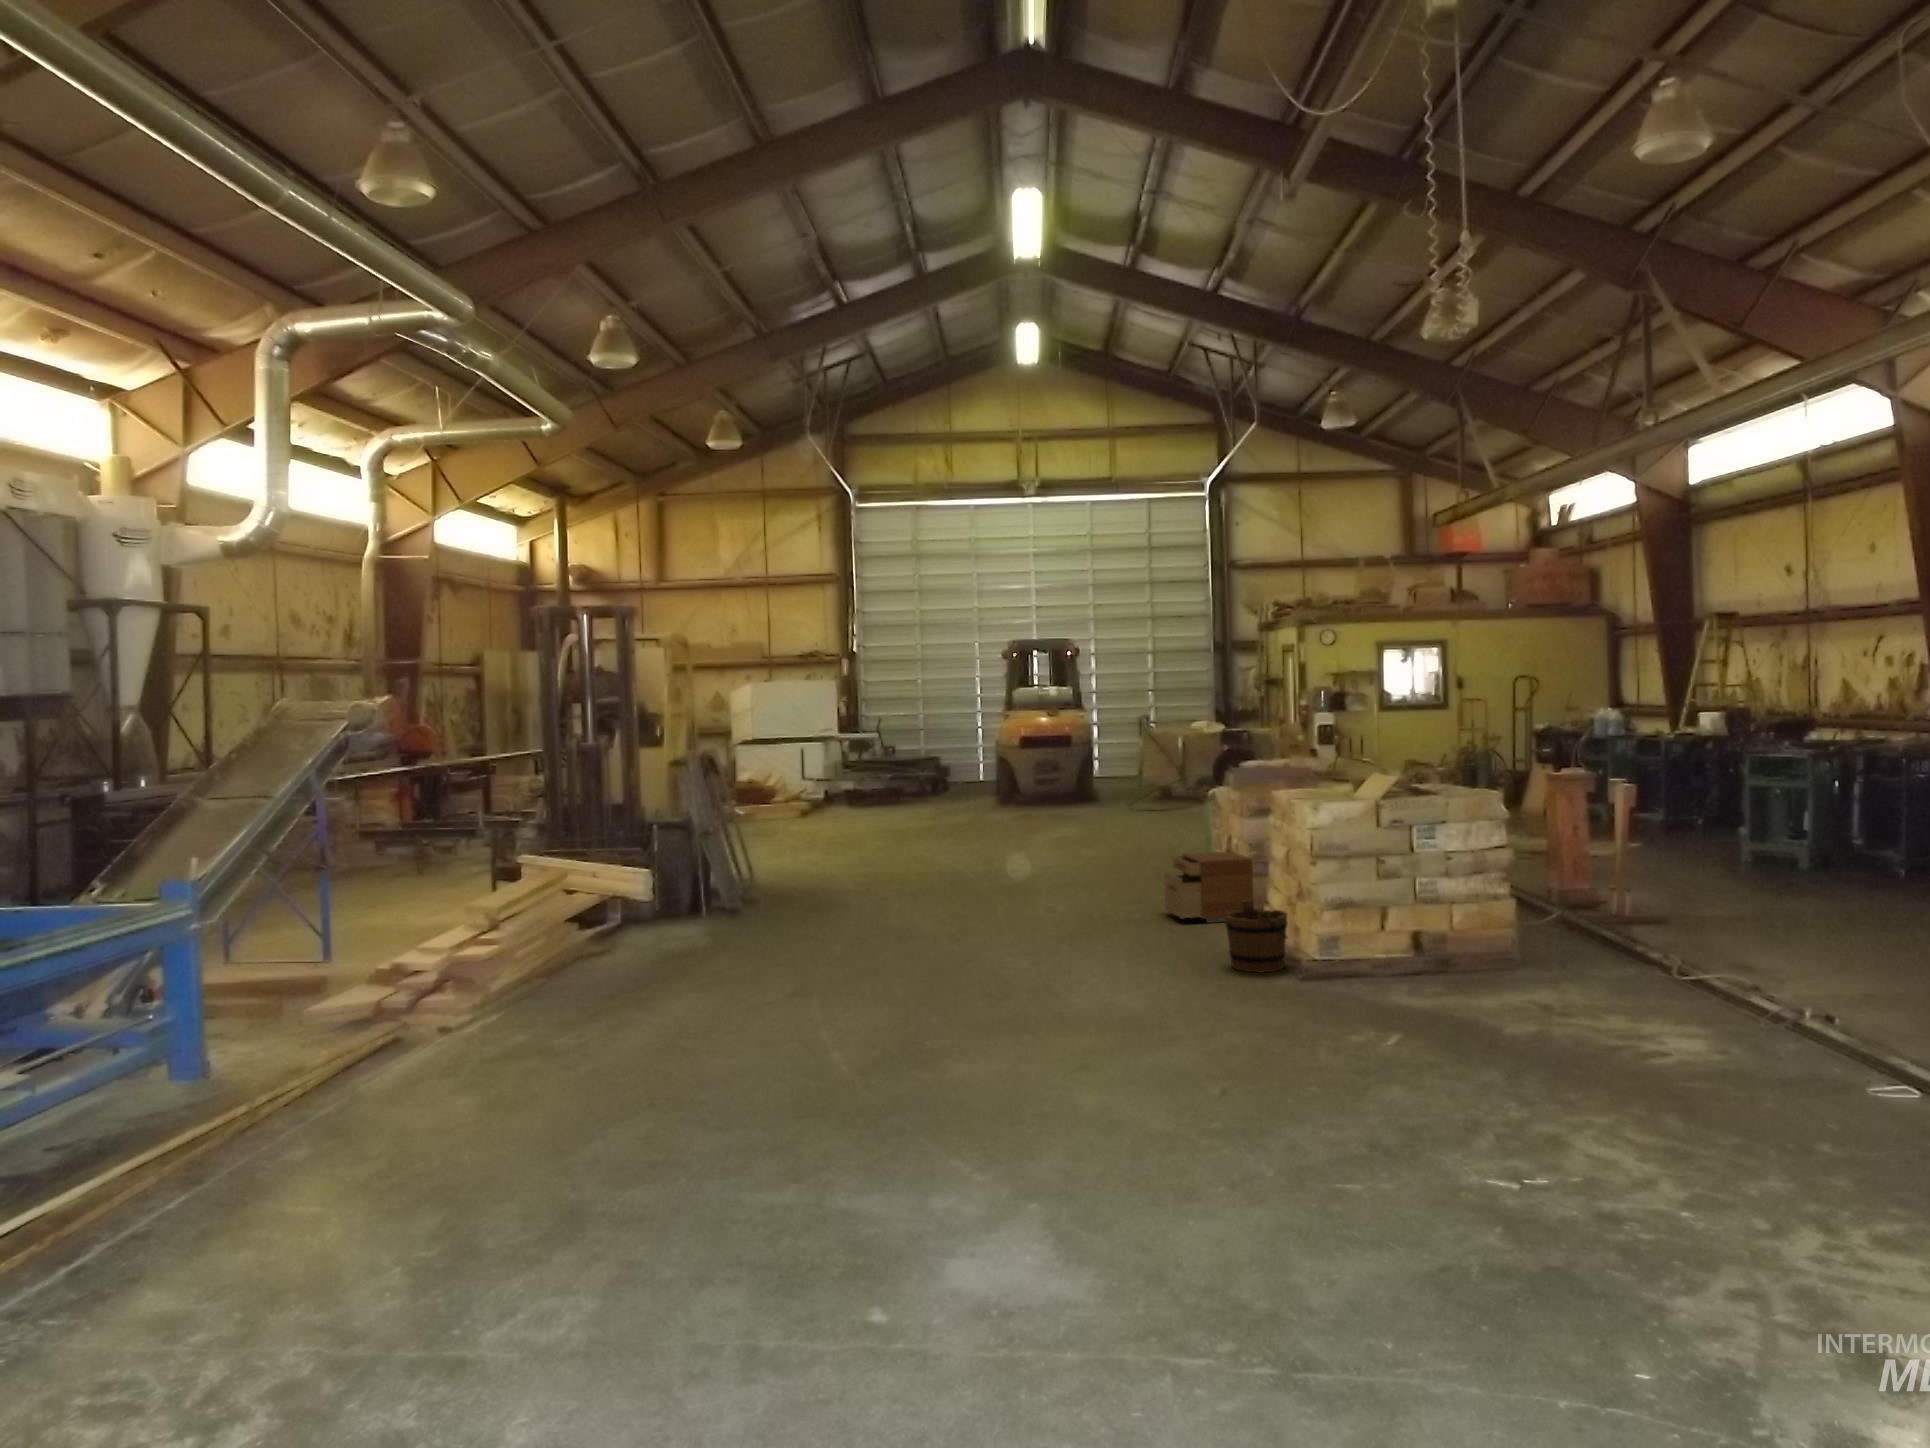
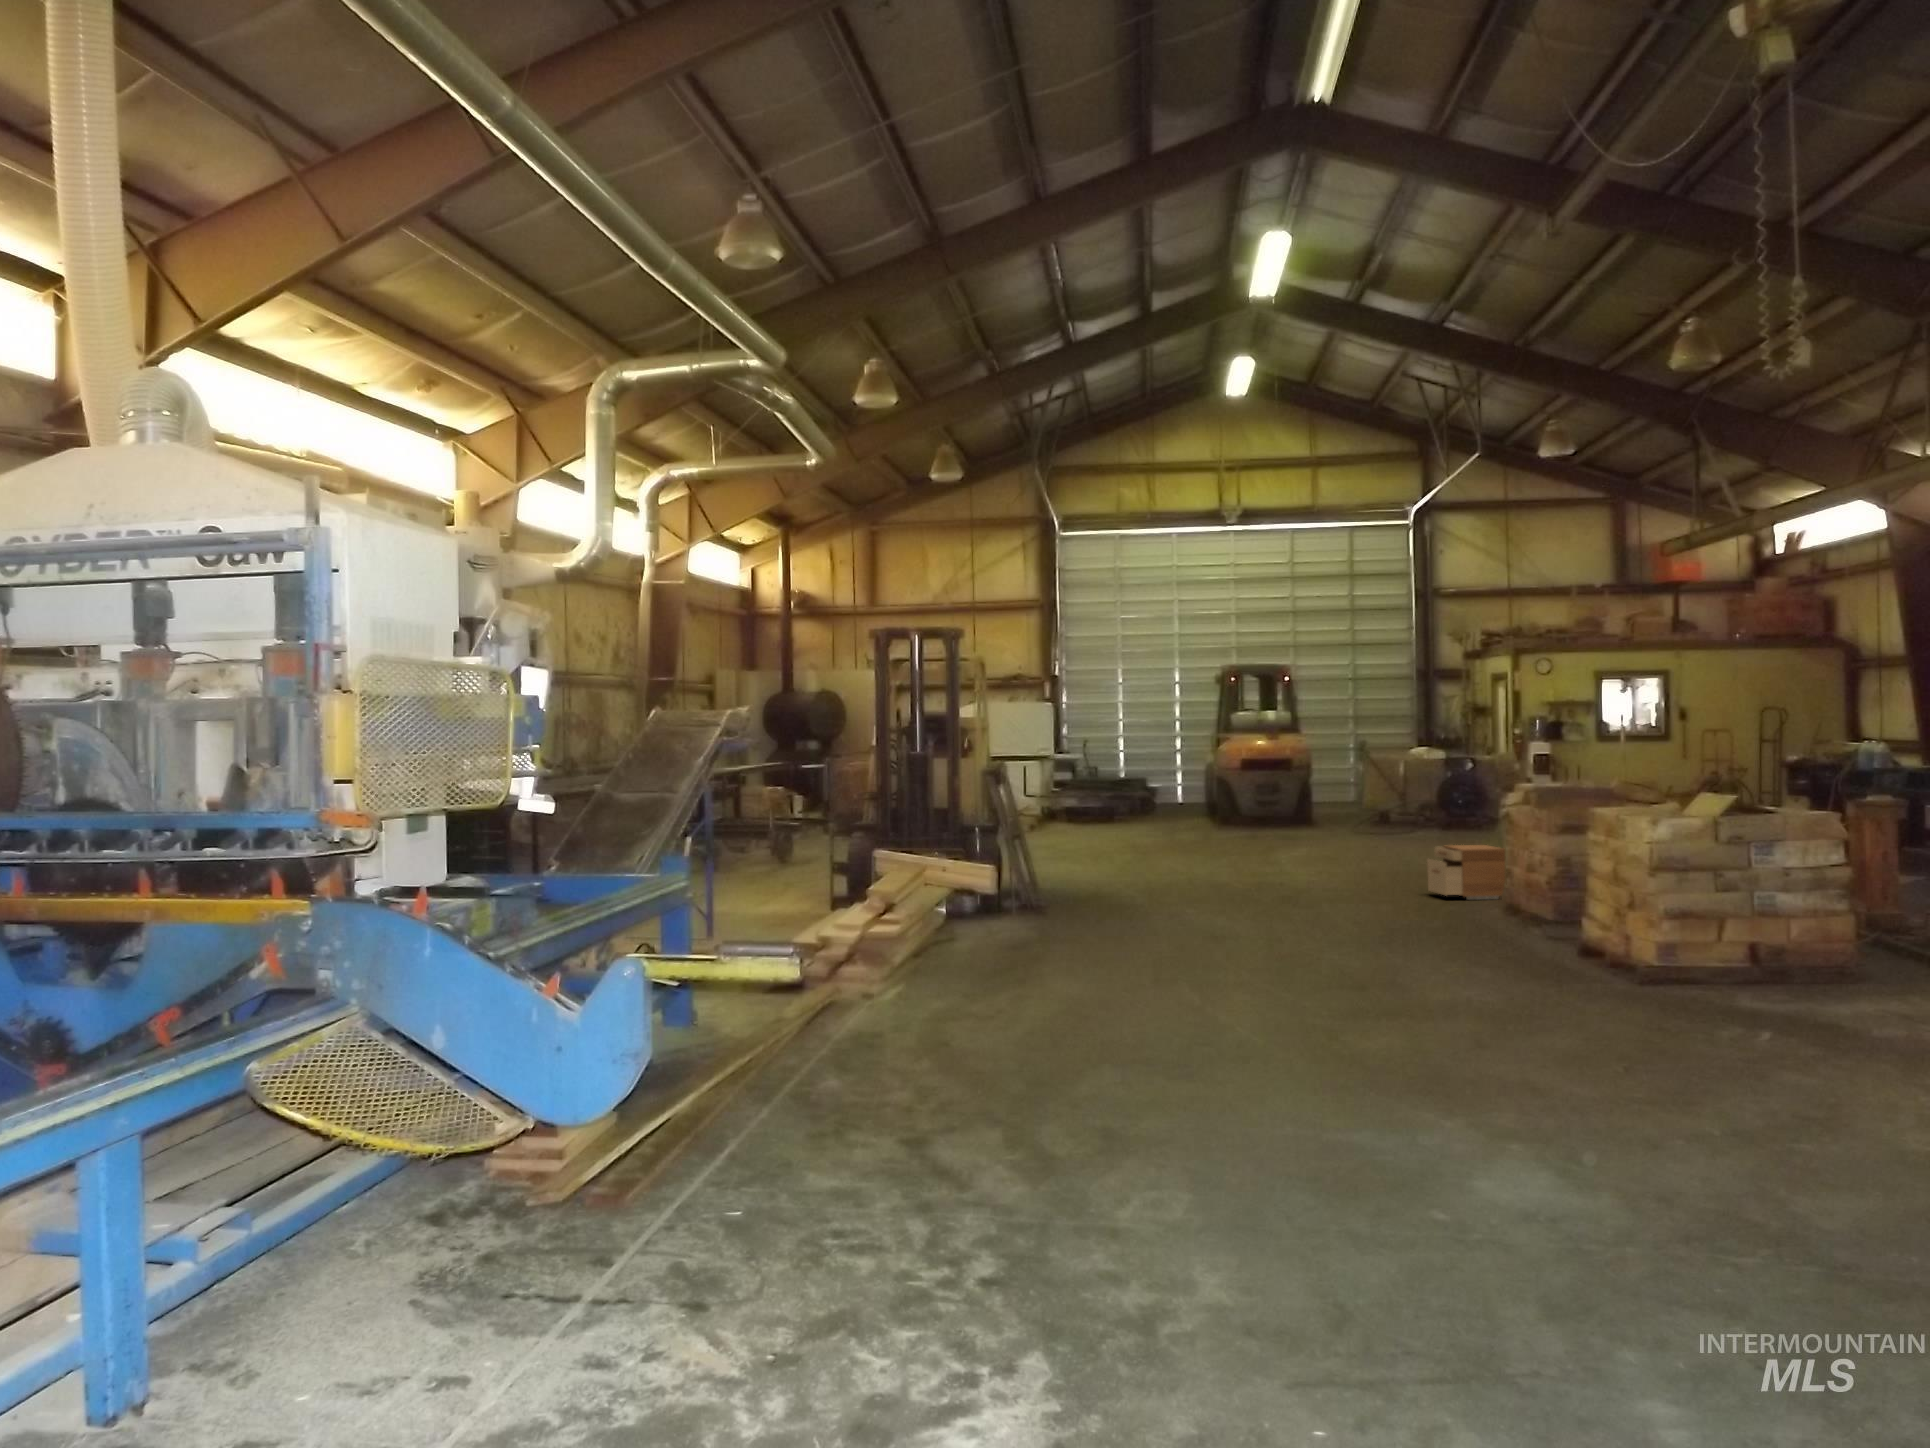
bucket: present [1225,900,1288,972] -> none [1496,872,1547,925]

